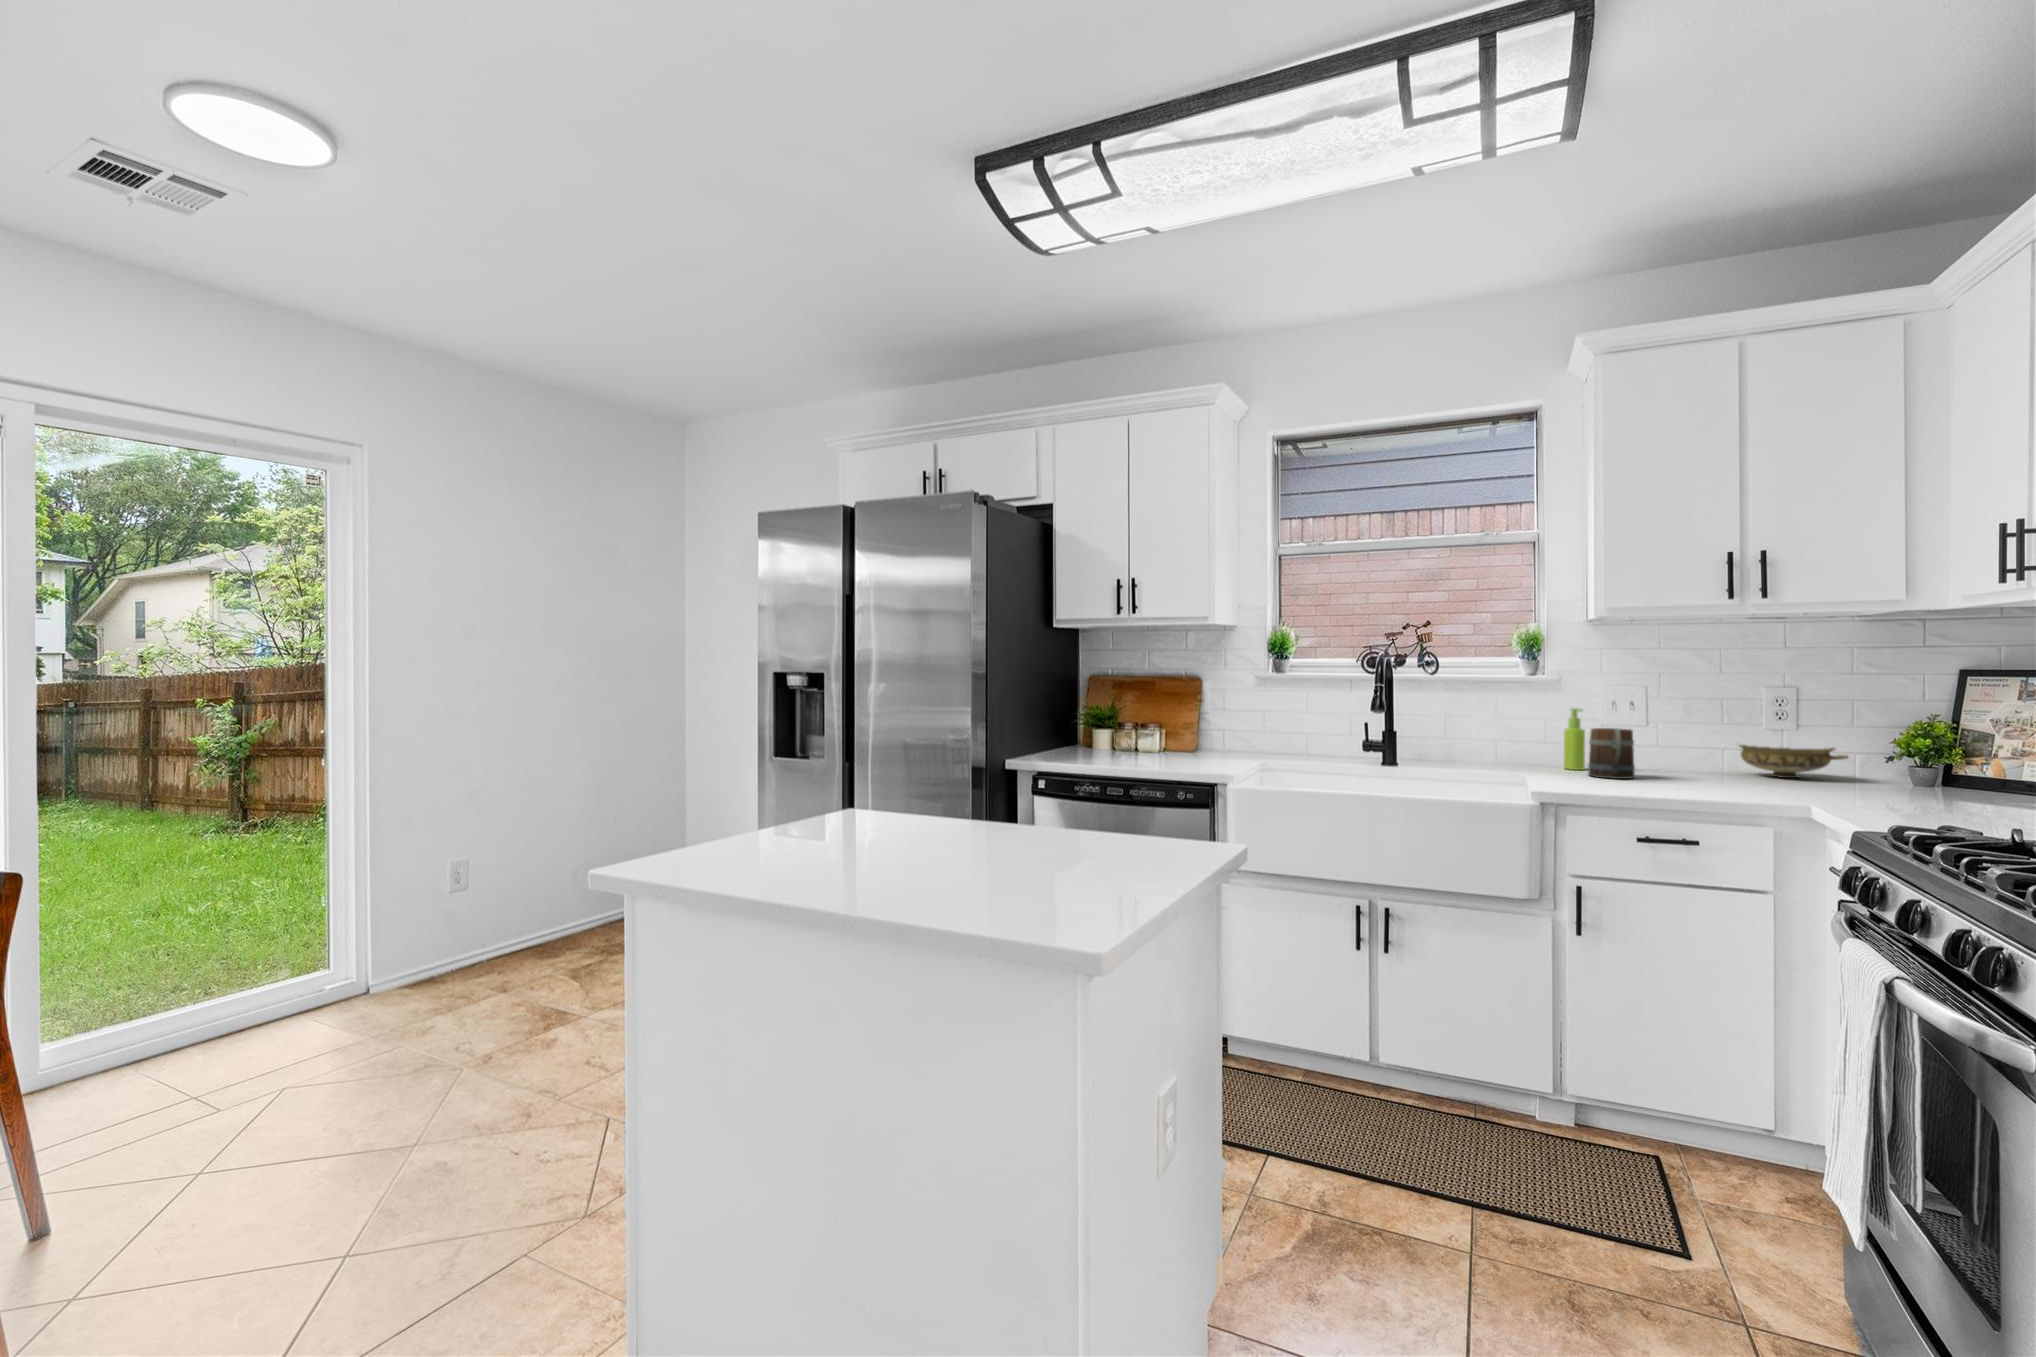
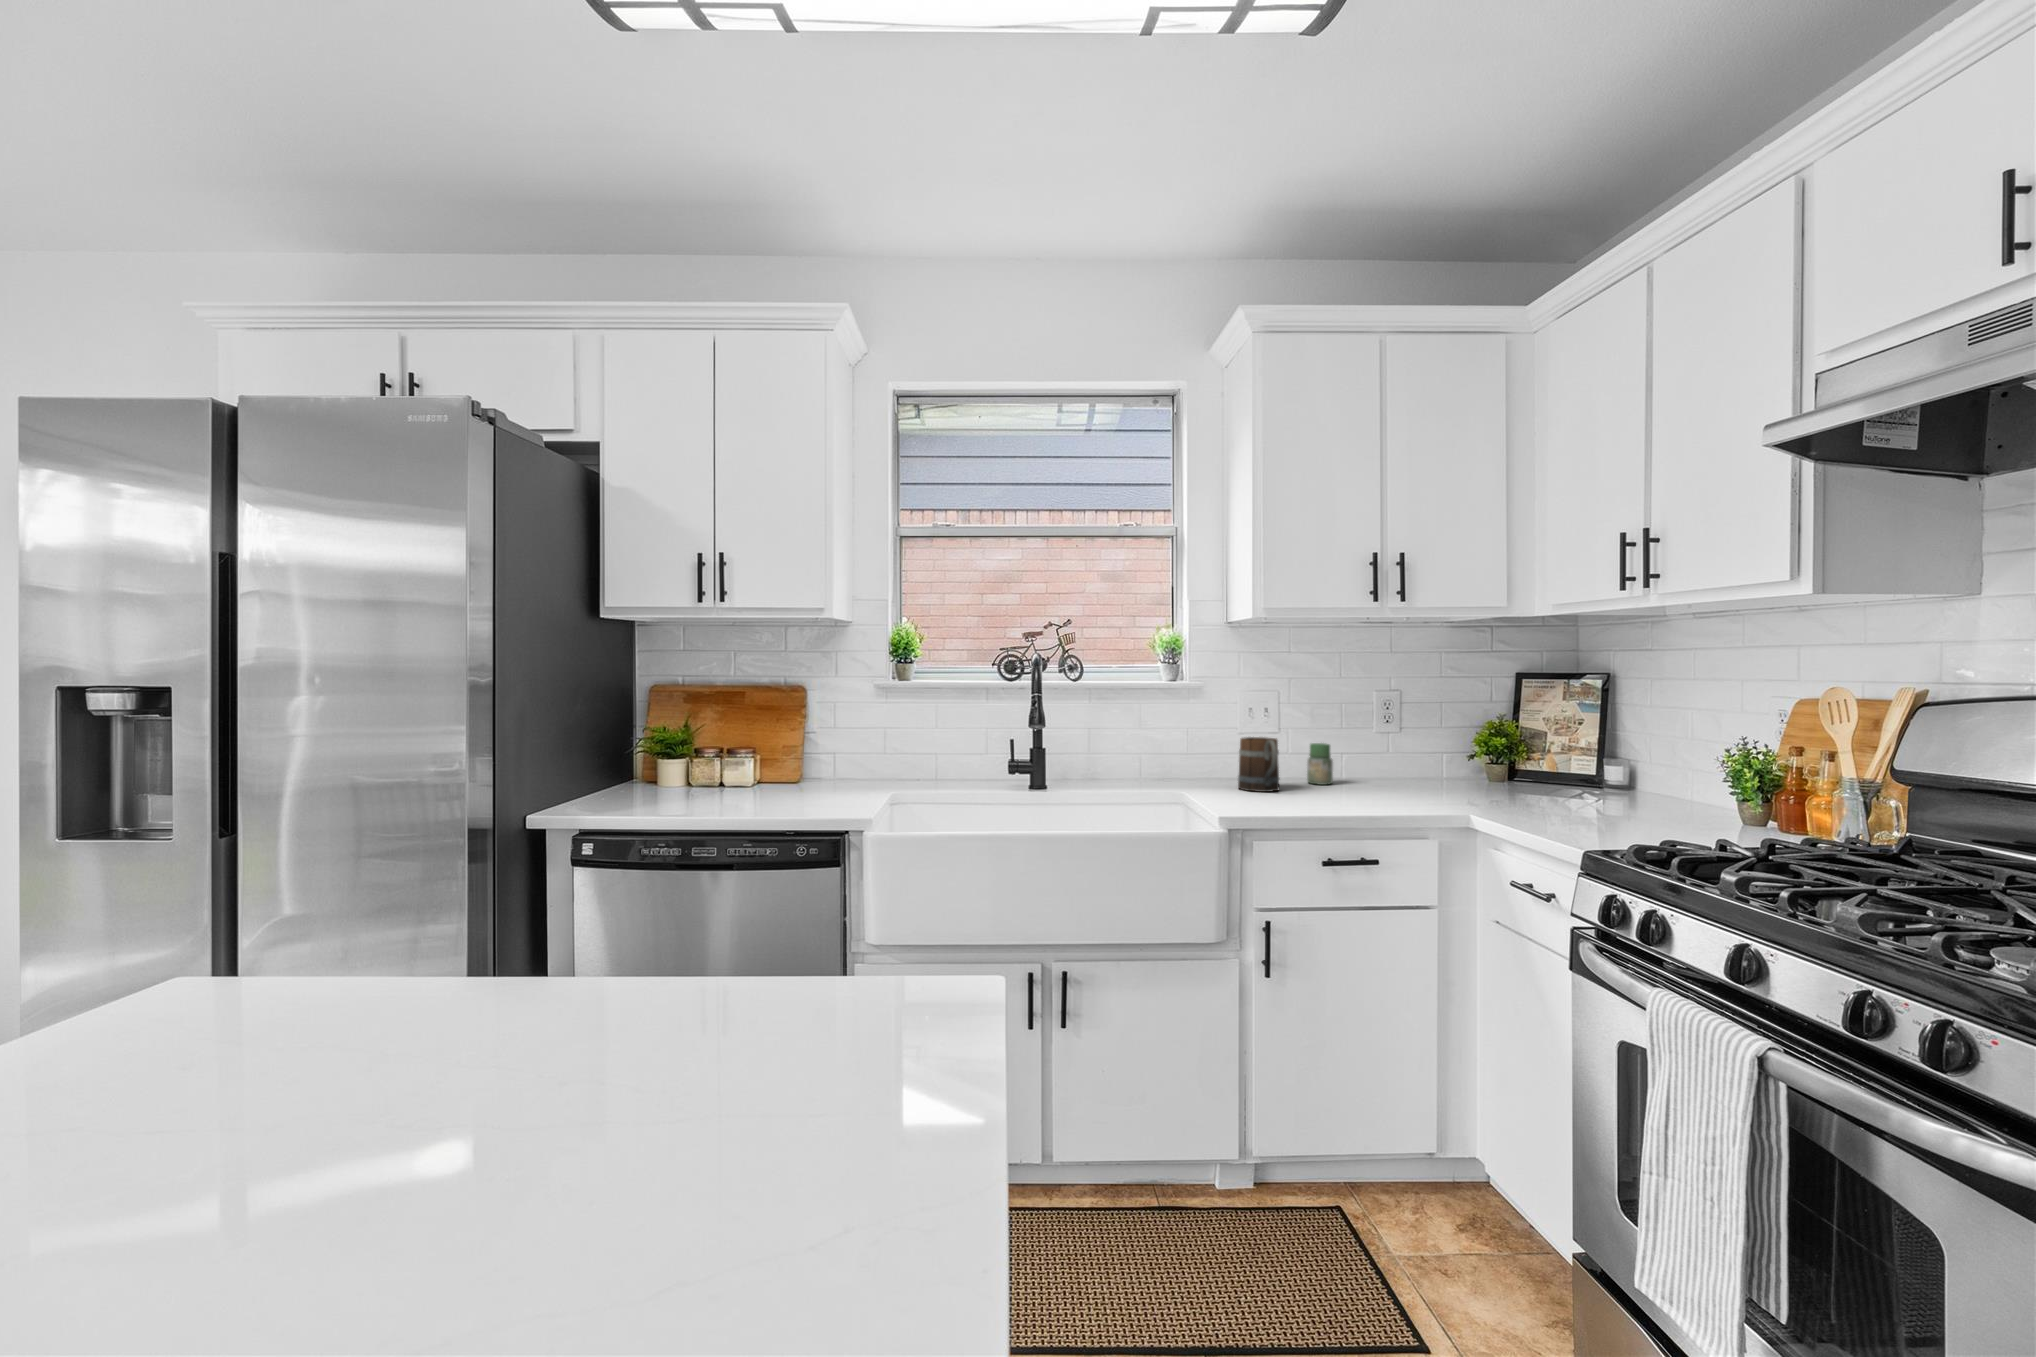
soap dispenser: present [1564,708,1585,770] -> none [1204,716,1224,781]
jar: none [1679,737,1708,778] -> present [1307,743,1333,785]
ceramic bowl: present [1740,745,1848,778] -> none [1332,743,1433,778]

